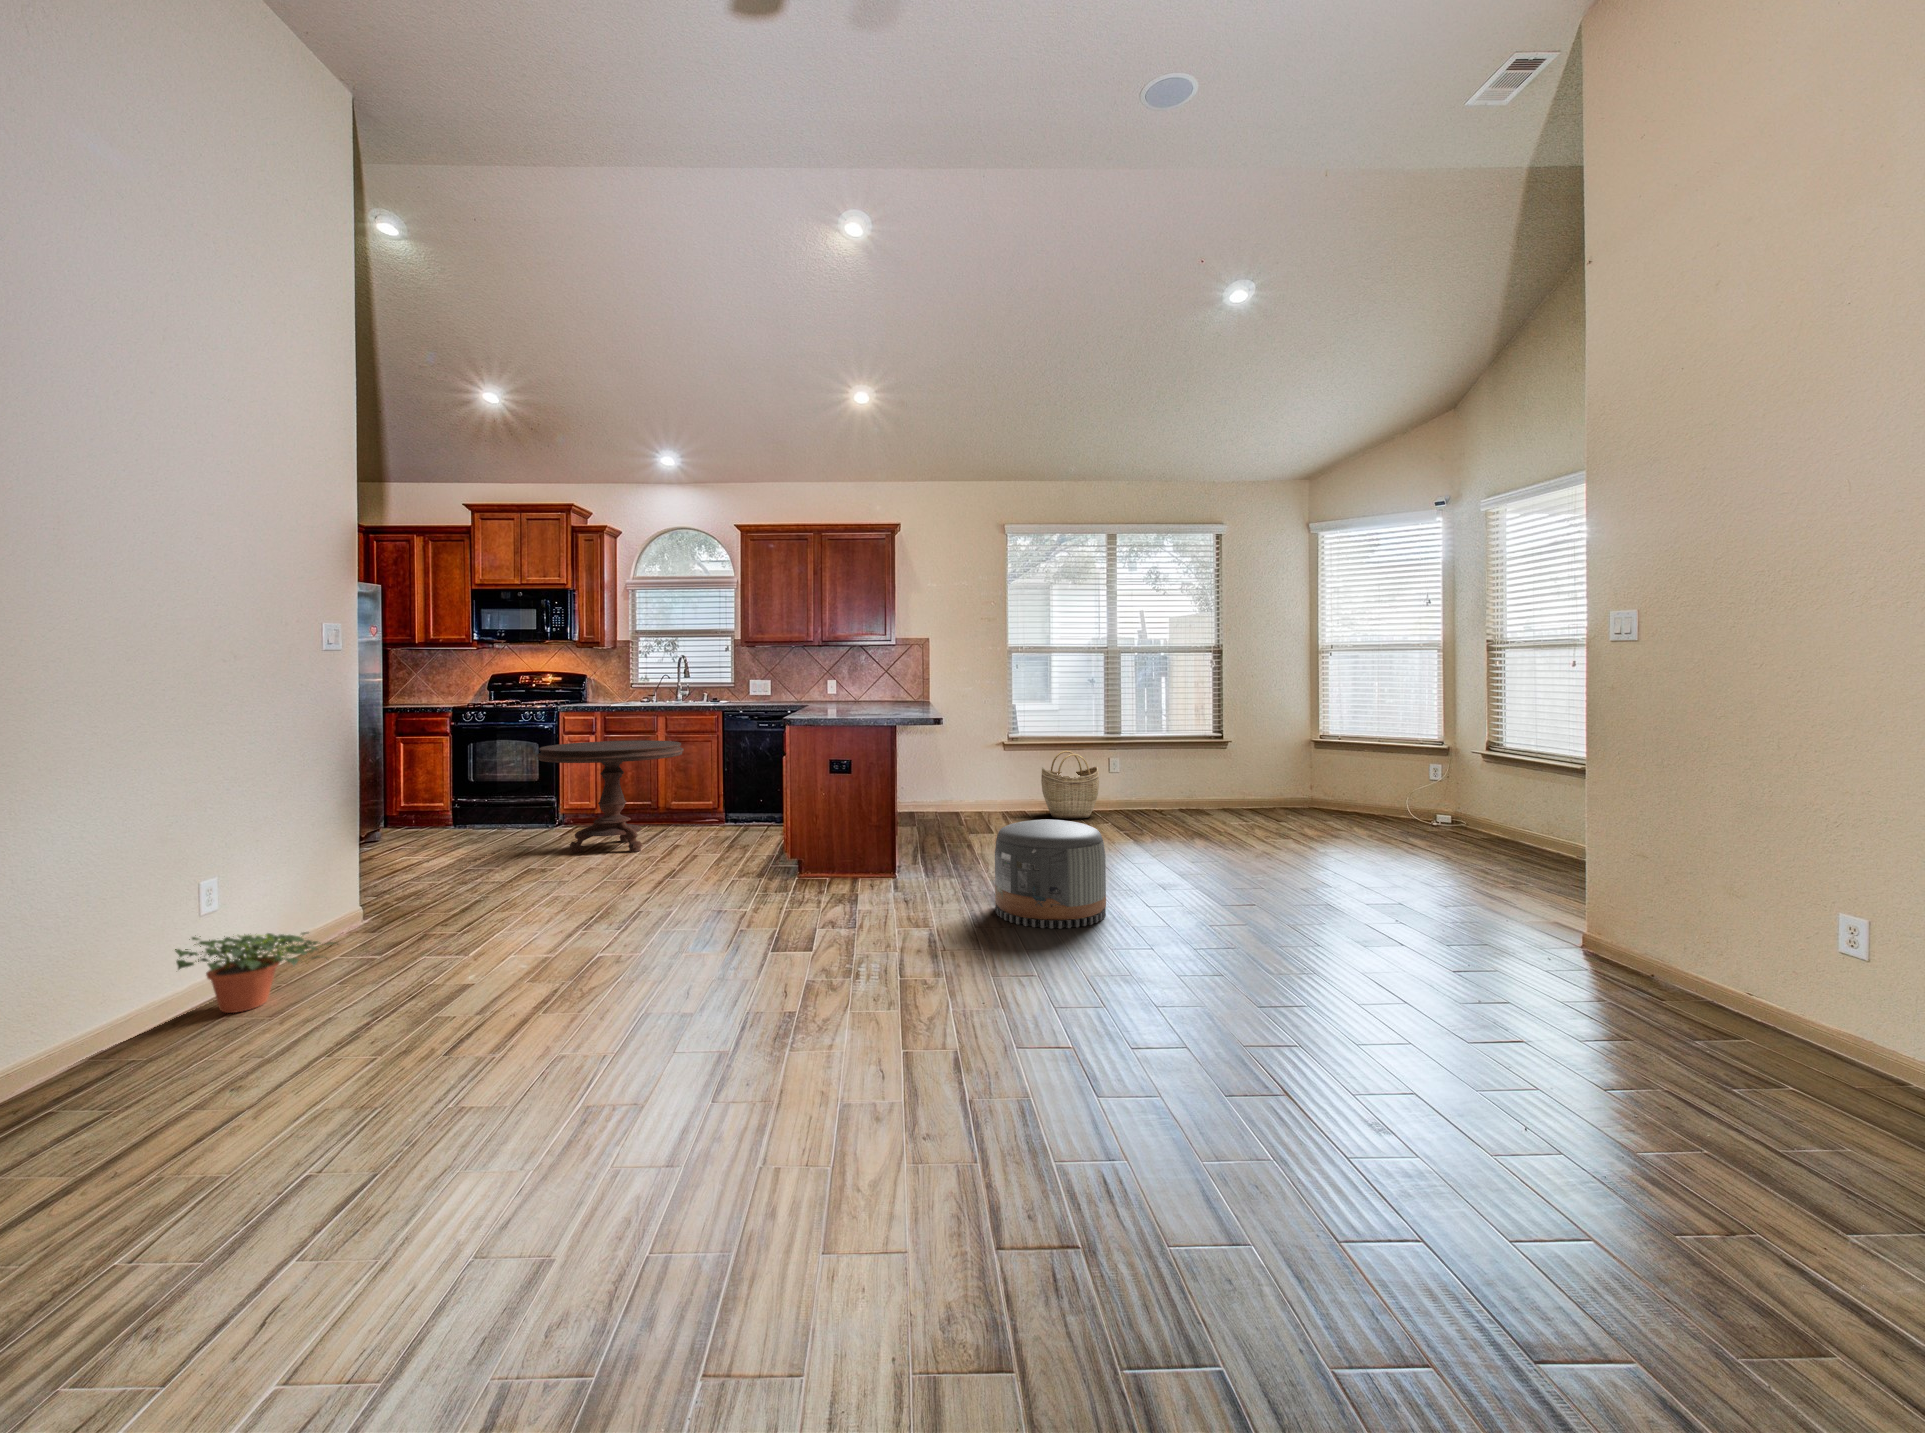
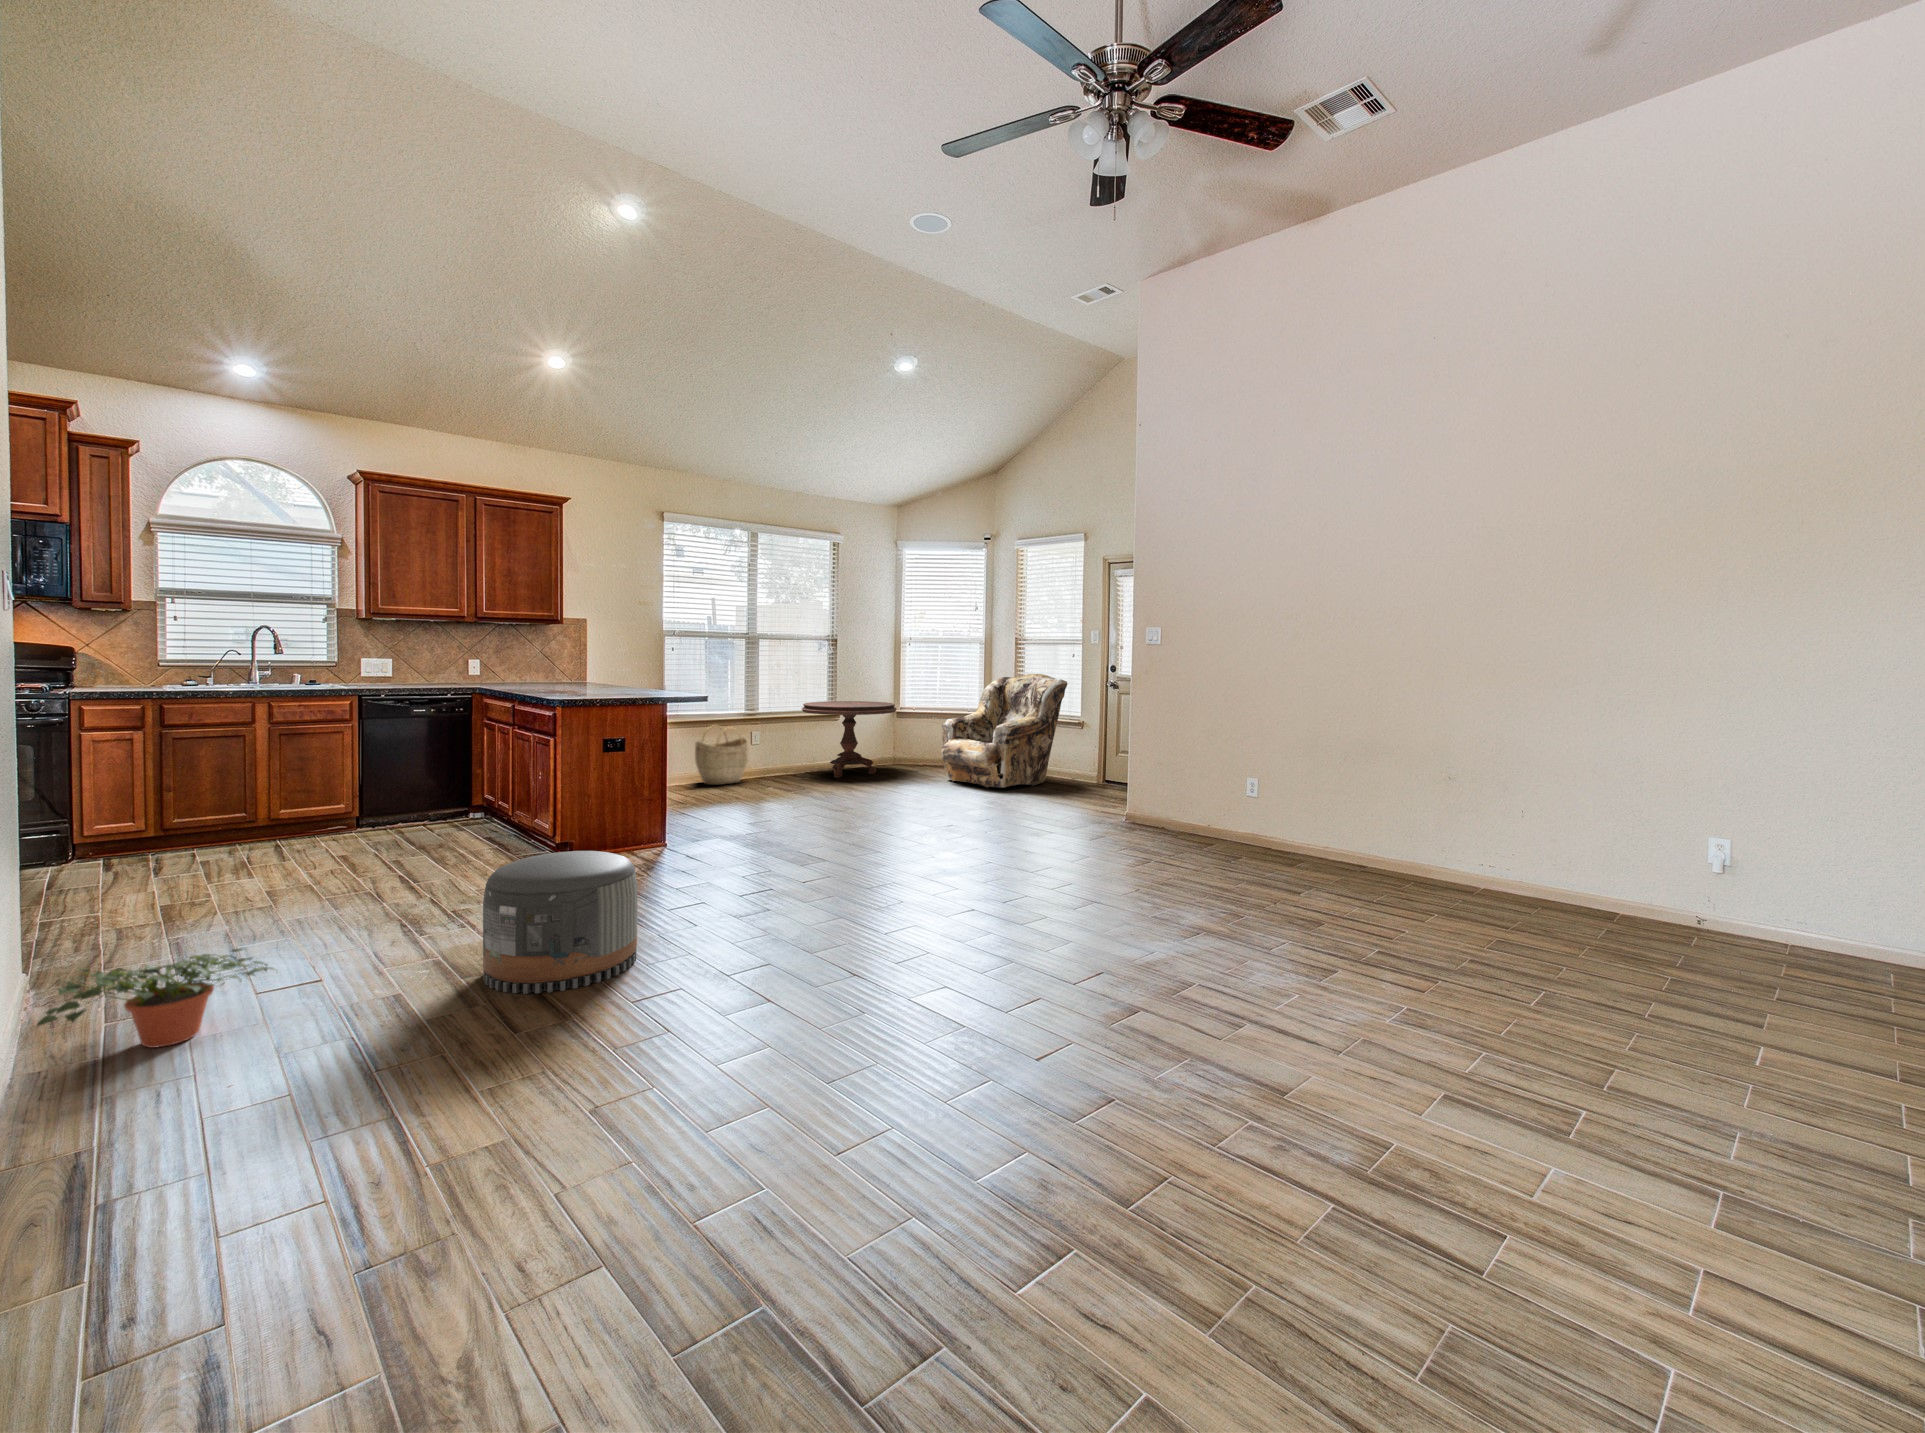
armchair: none [1337,689,1568,871] -> present [941,674,1068,788]
side table: present [536,740,684,853] -> present [802,701,897,777]
pouf: present [995,819,1106,929] -> present [483,851,638,994]

